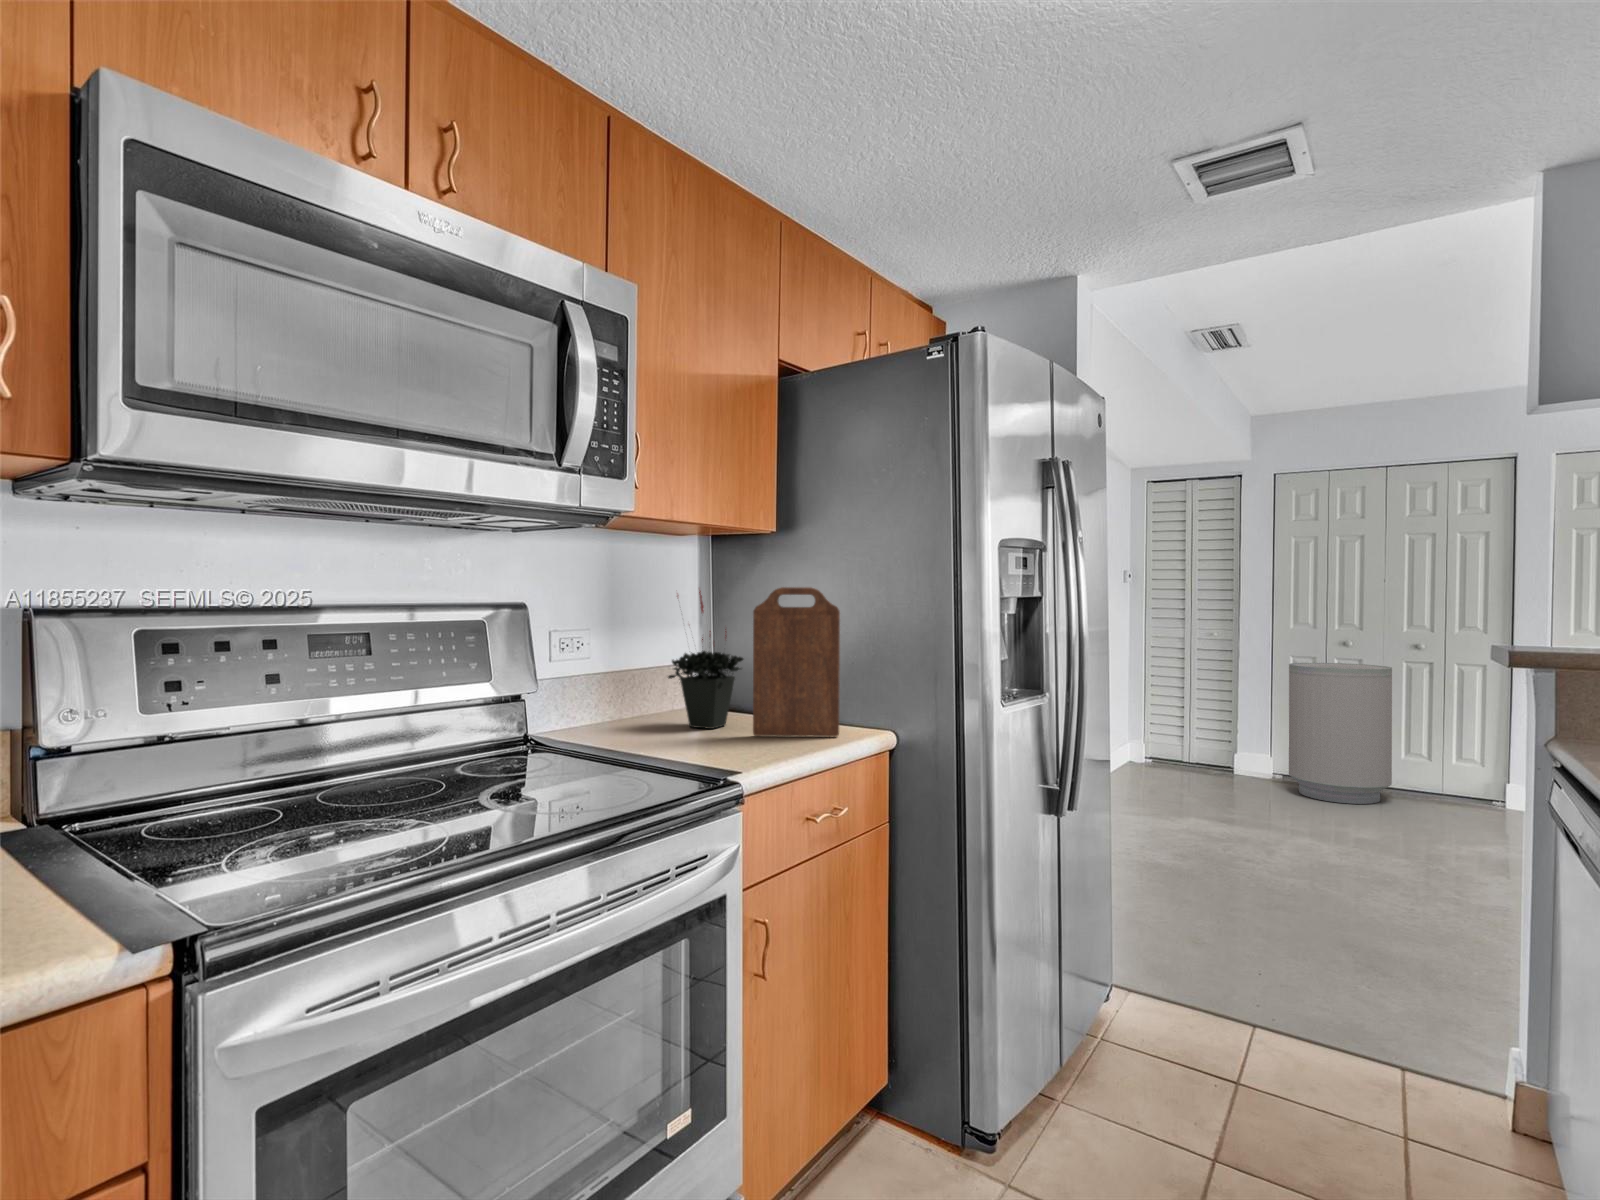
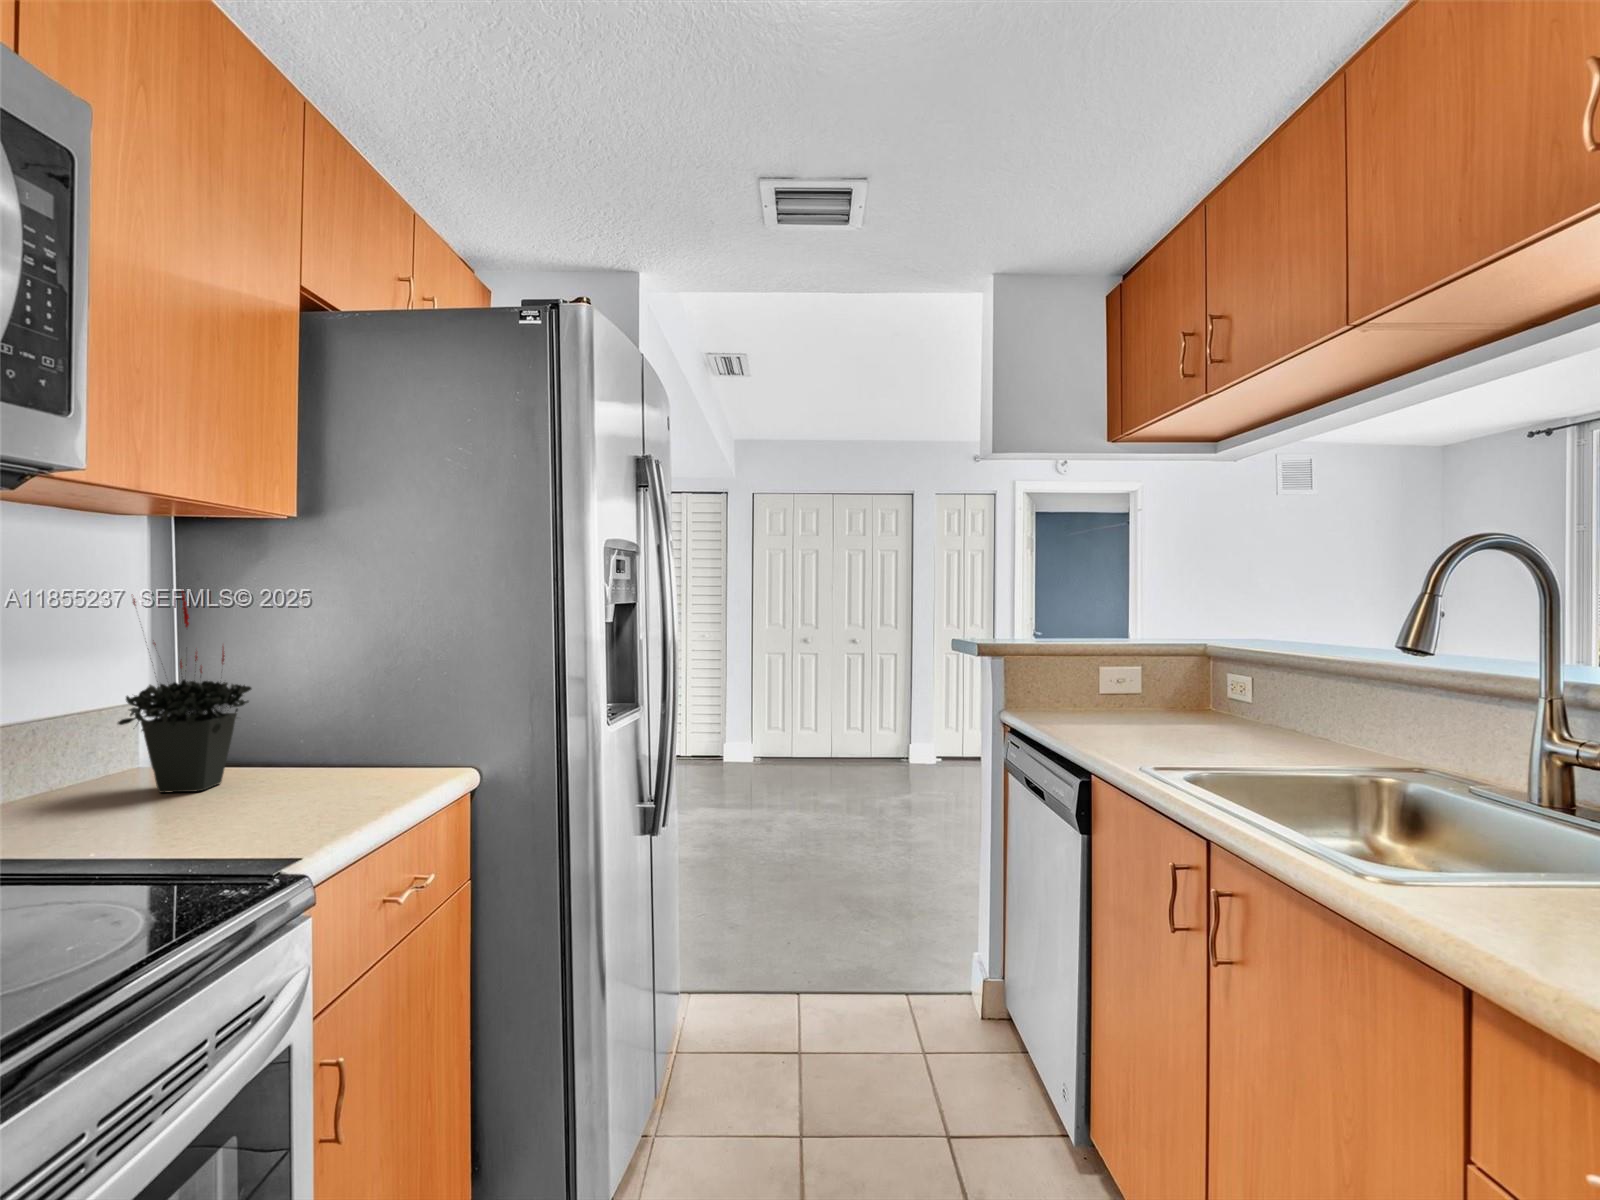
cutting board: present [753,587,840,737] -> none [277,590,408,794]
trash can: present [1289,663,1392,804] -> none [764,655,837,771]

